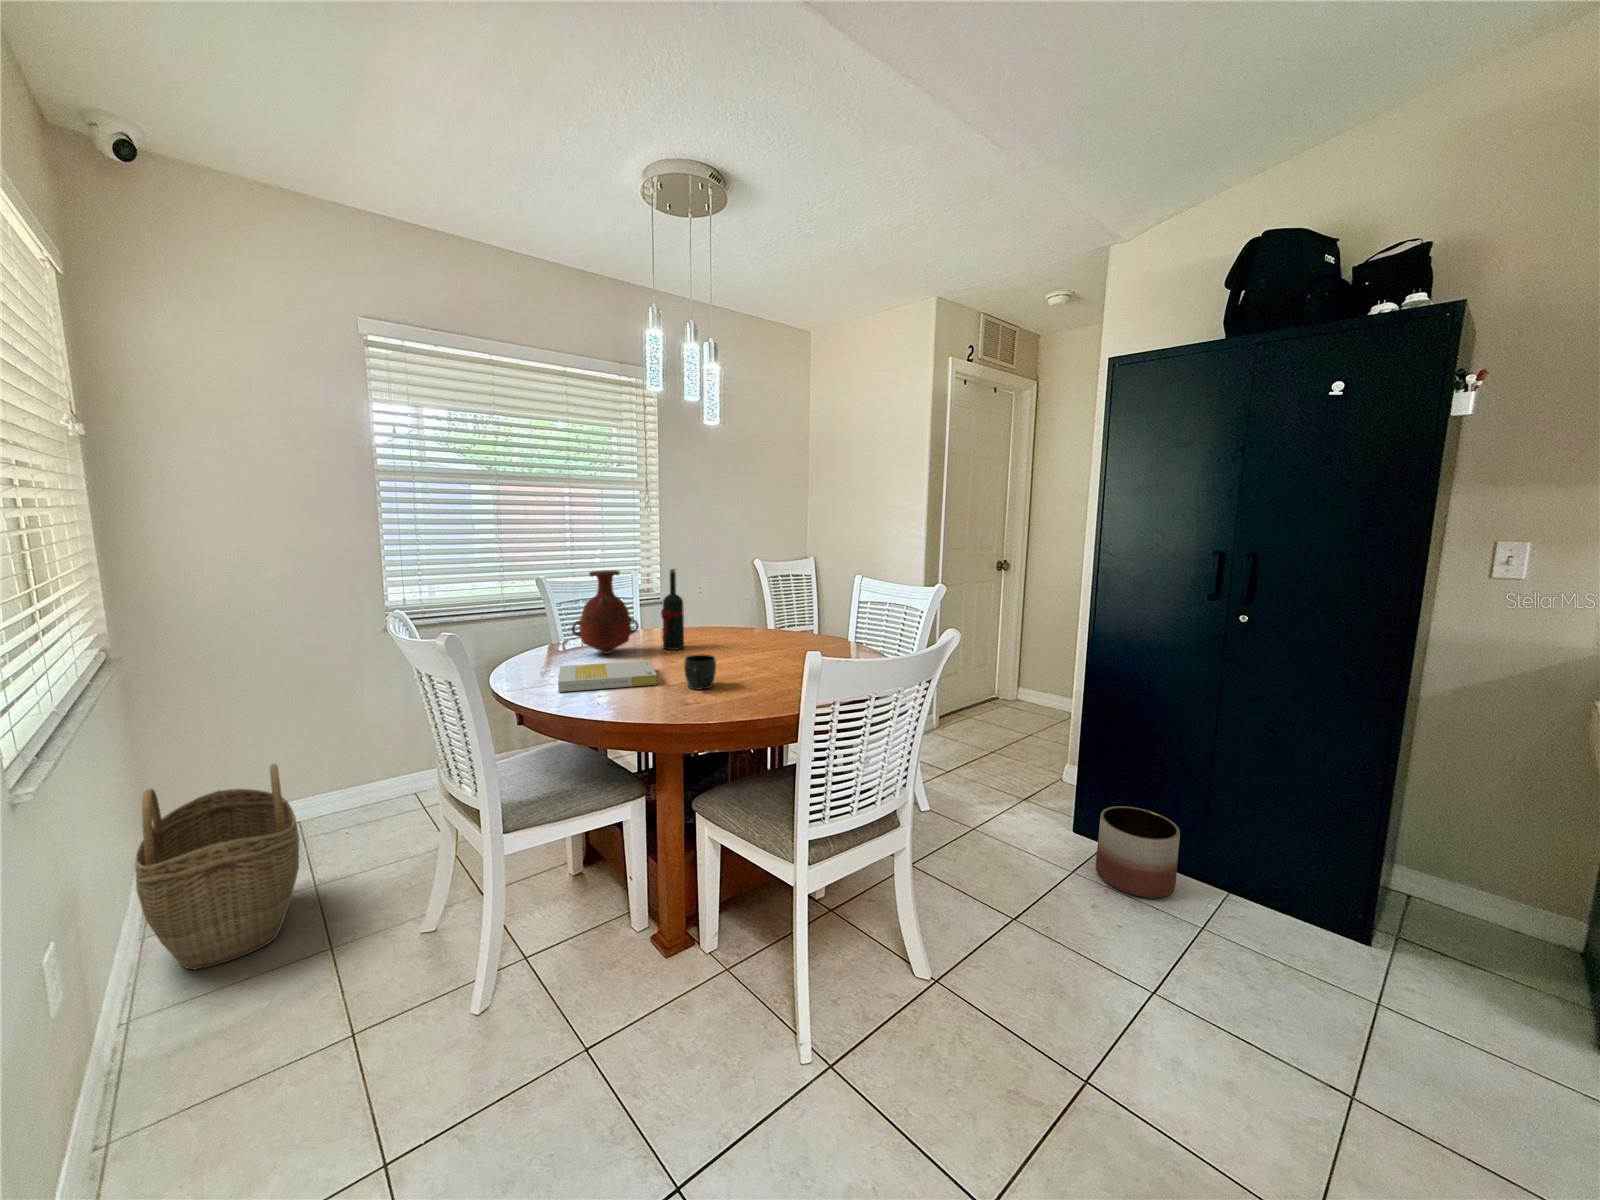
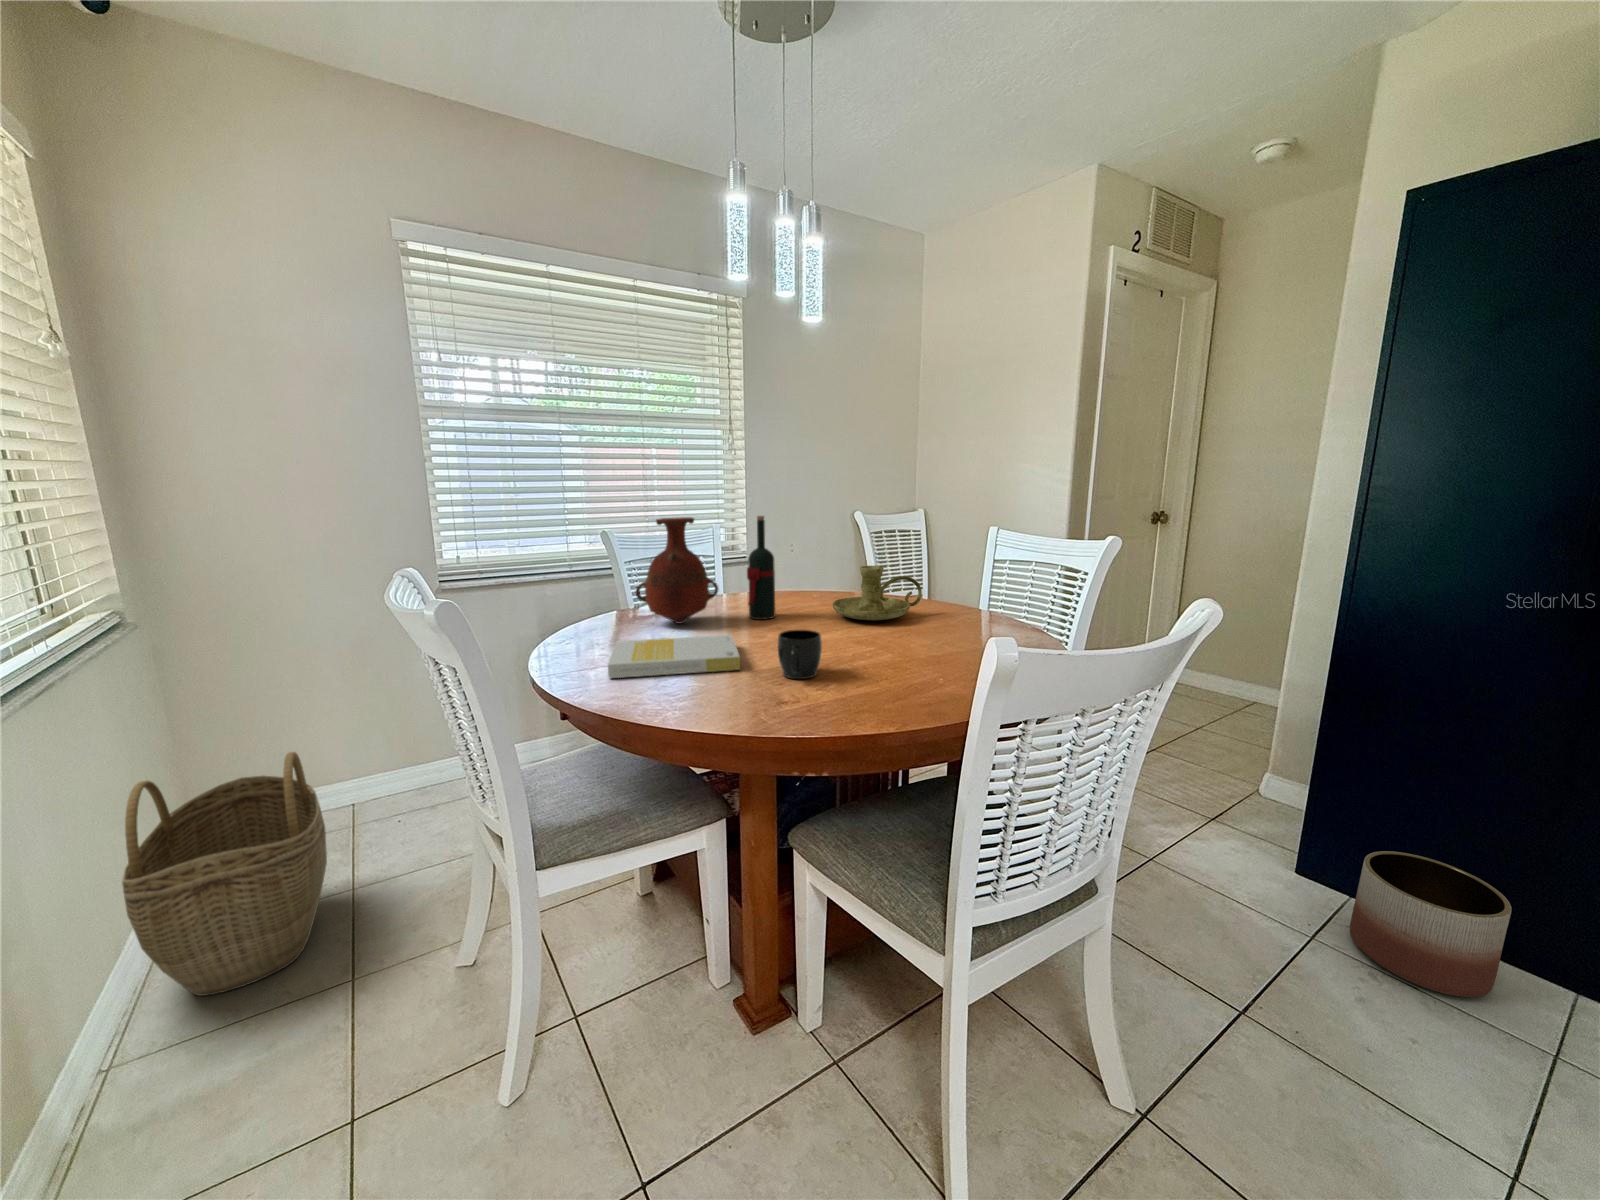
candle holder: none [729,607,798,649] -> present [833,566,922,620]

